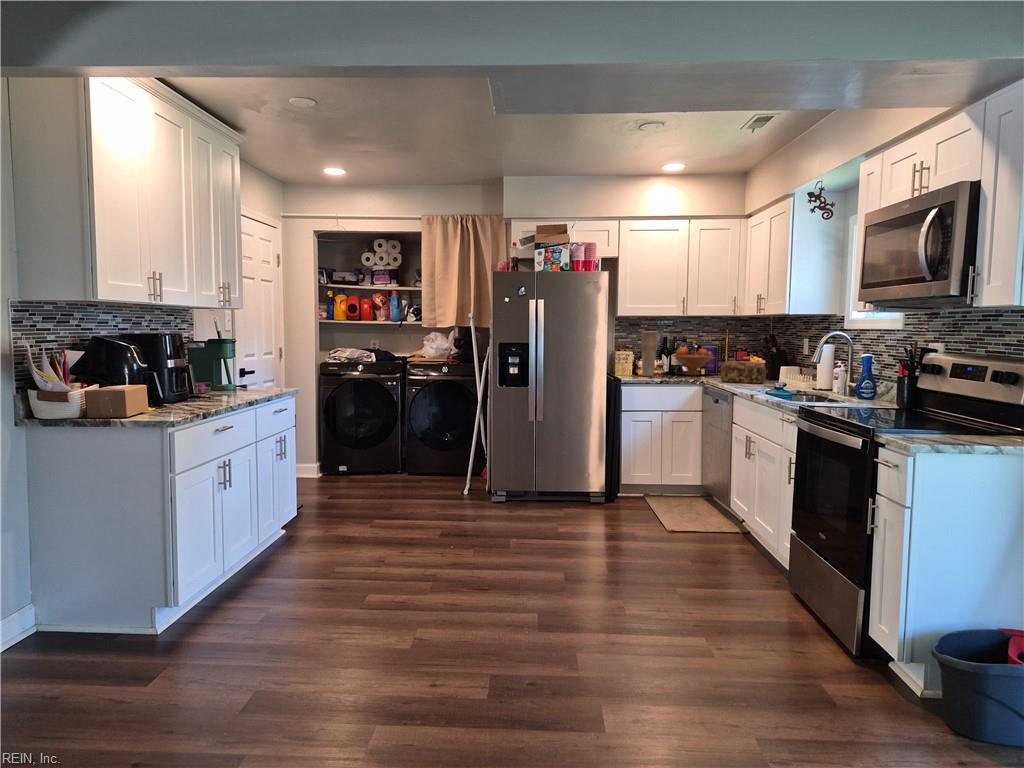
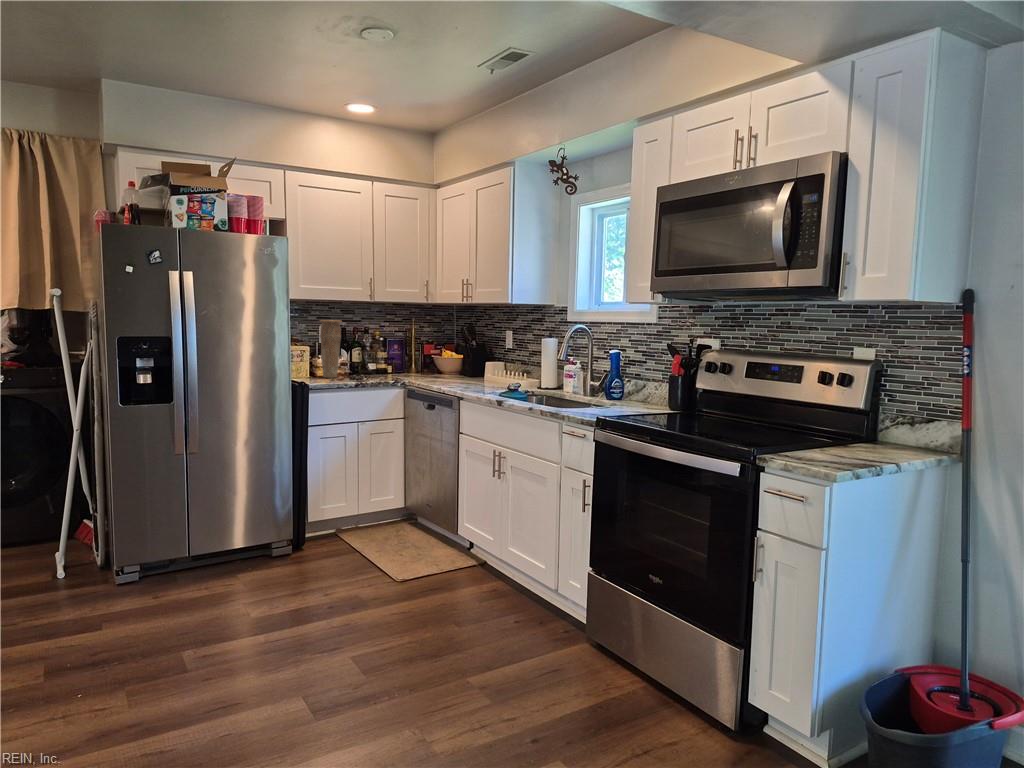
fruit bowl: present [674,347,712,376] -> none [356,340,403,374]
bread loaf: present [721,361,766,383] -> none [429,357,478,383]

